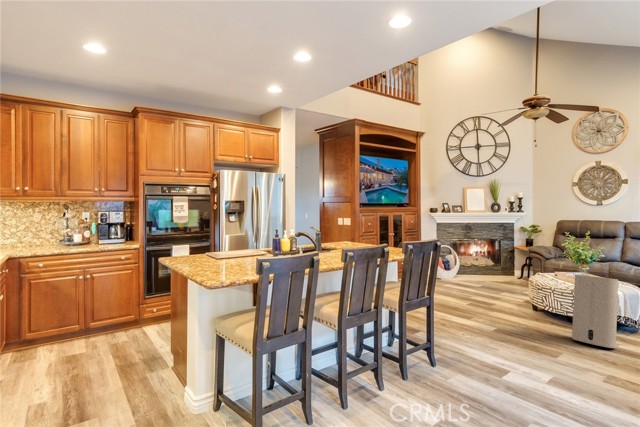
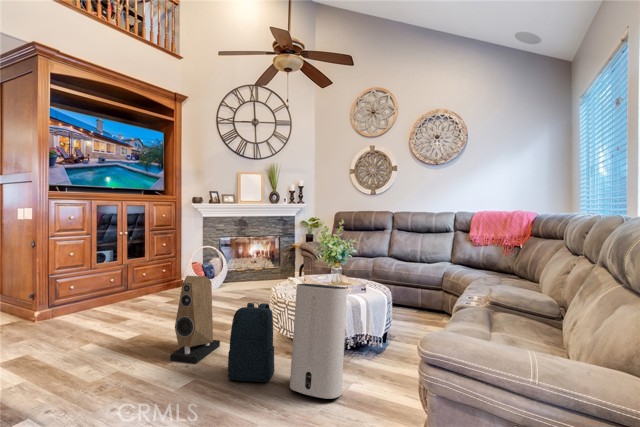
speaker: none [471,266,496,321] -> present [171,276,220,363]
backpack: none [522,285,554,335] -> present [228,303,275,382]

